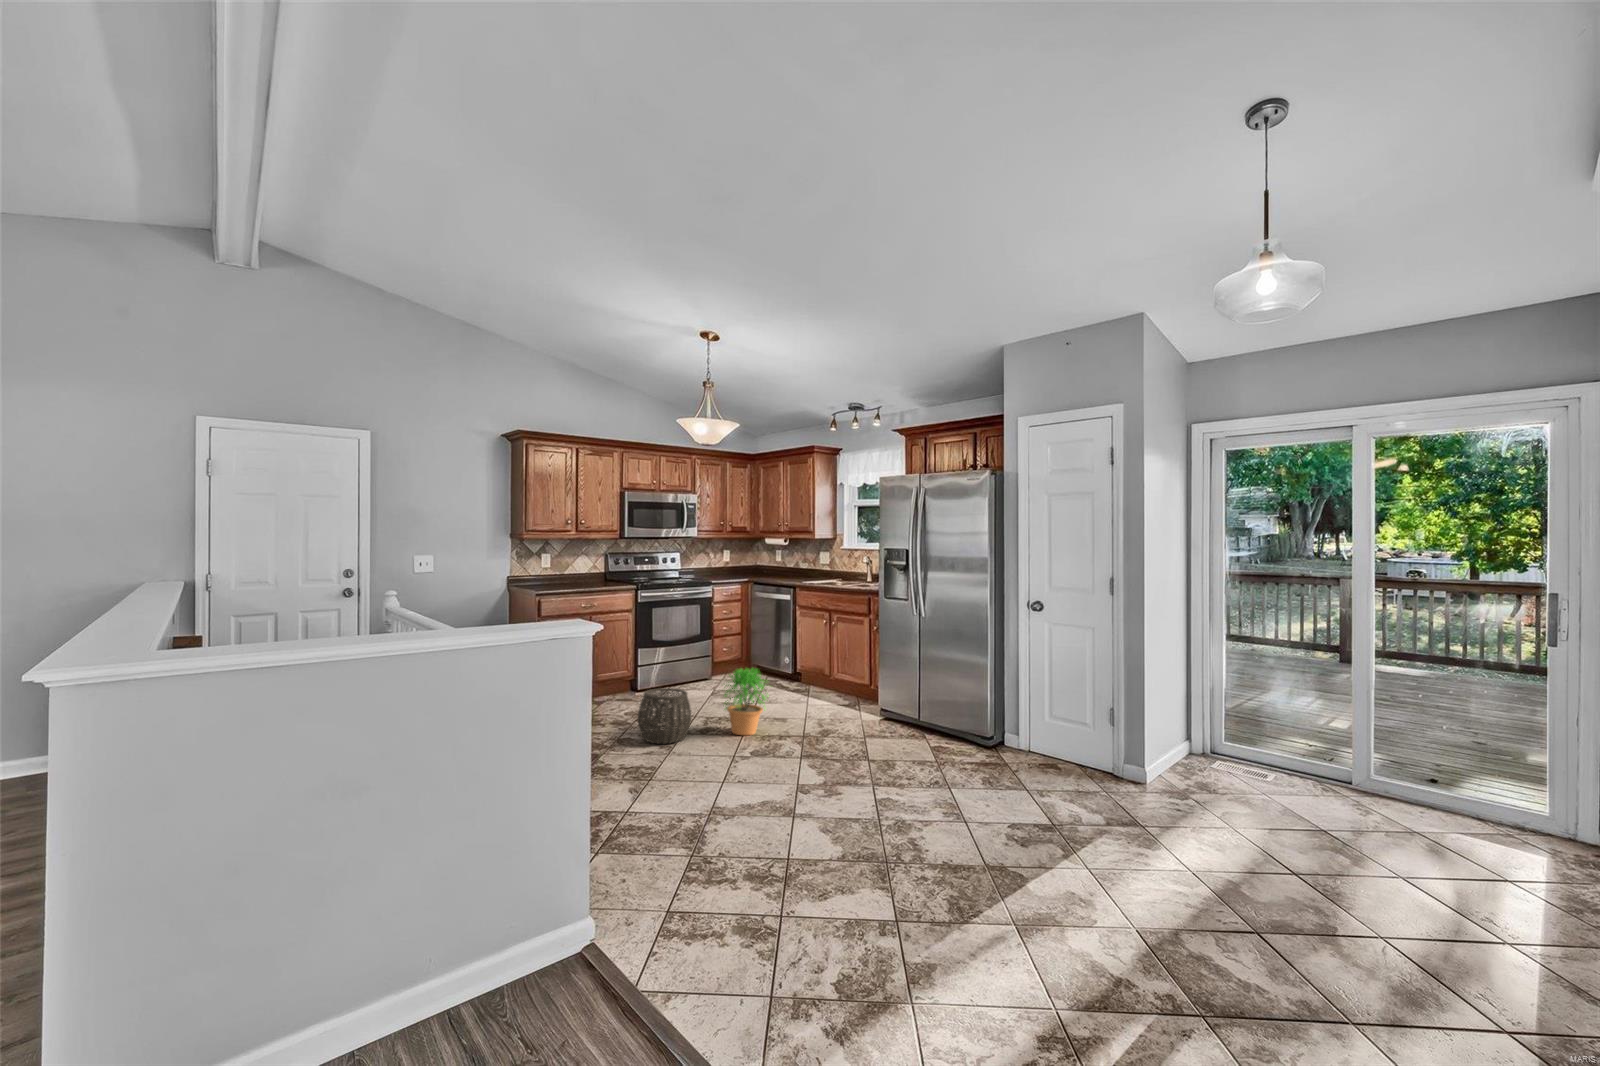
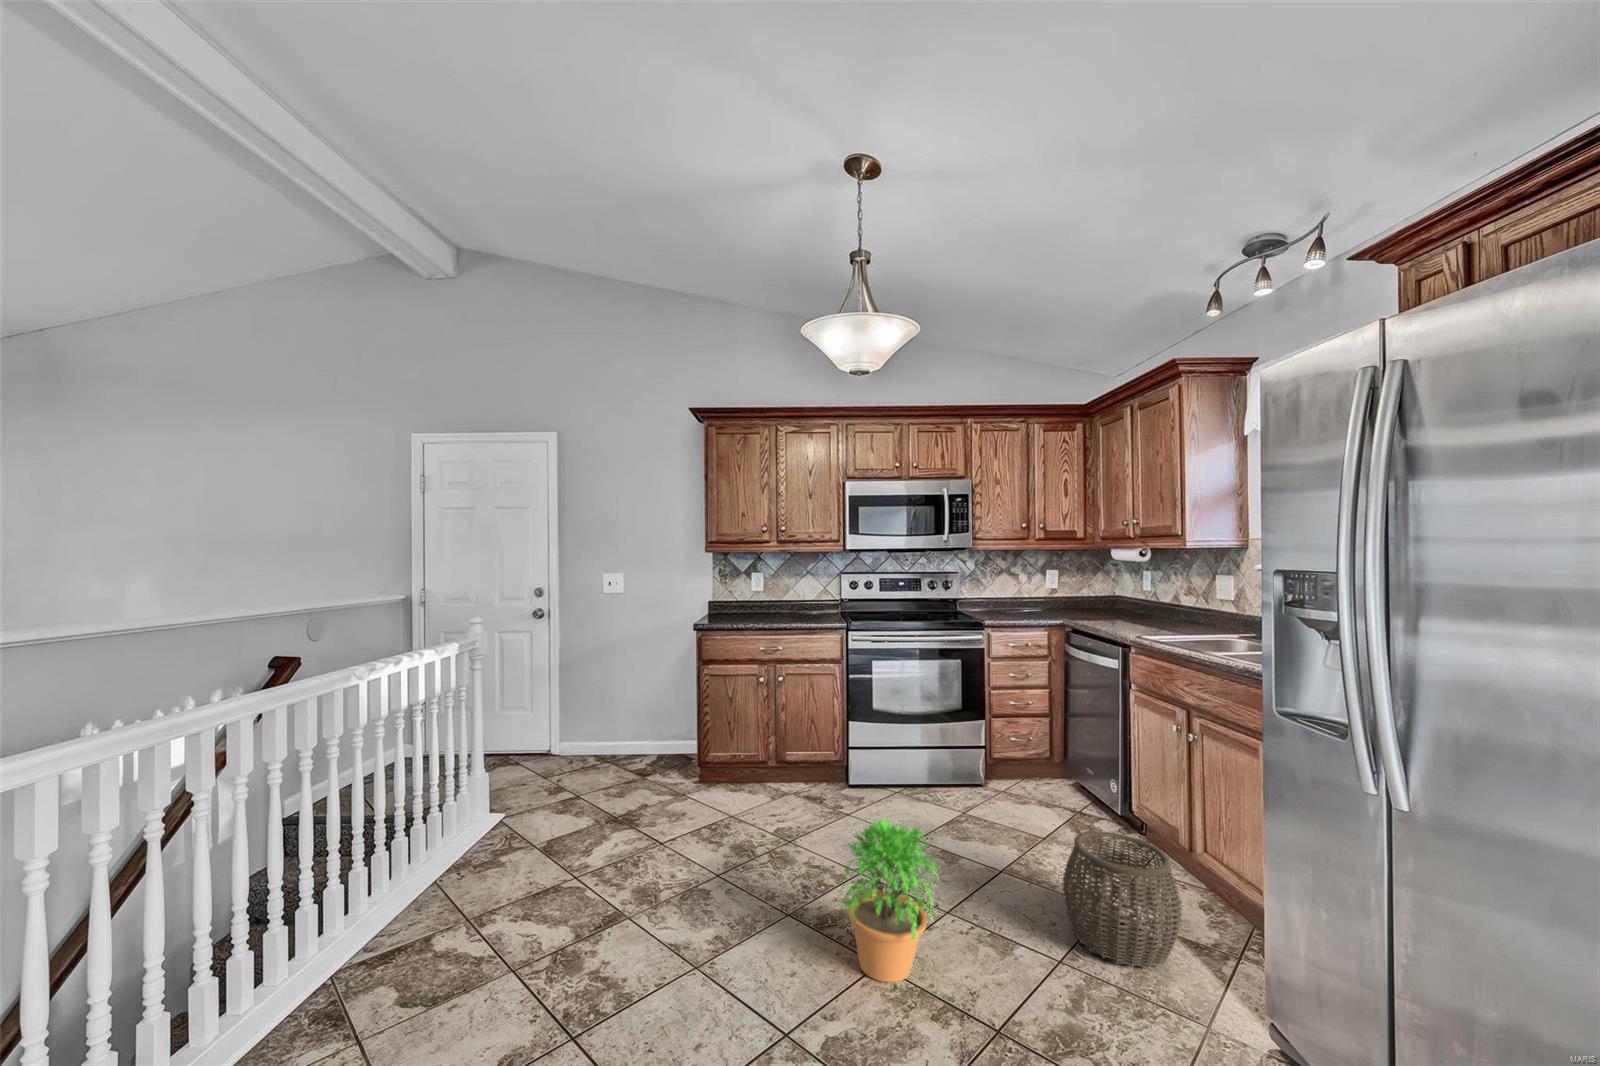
woven basket: present [638,688,691,744] -> present [1062,831,1182,968]

